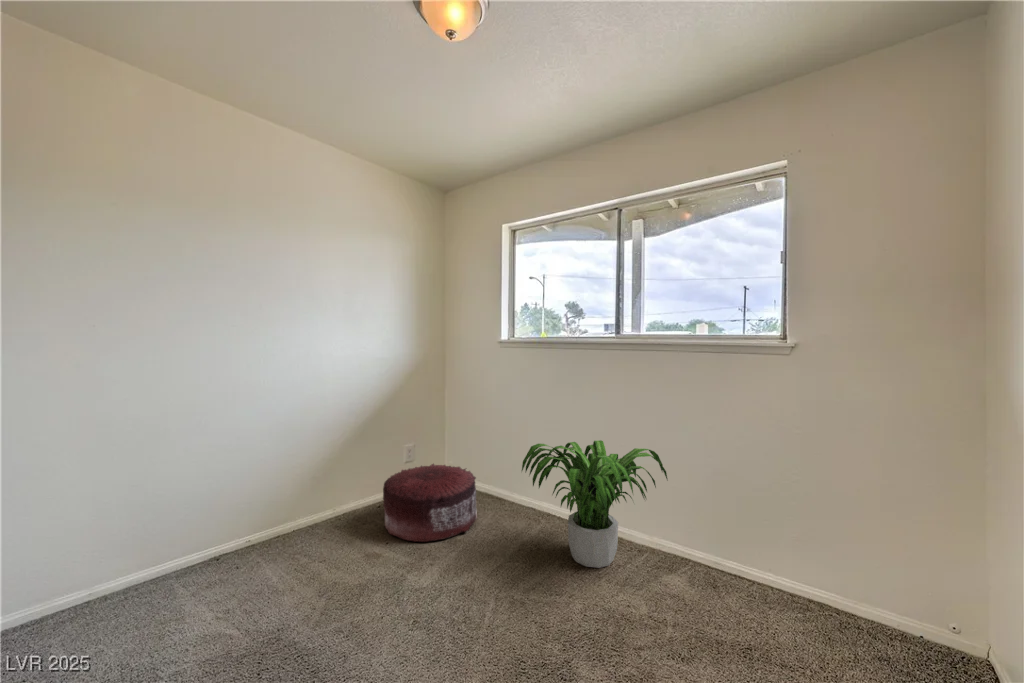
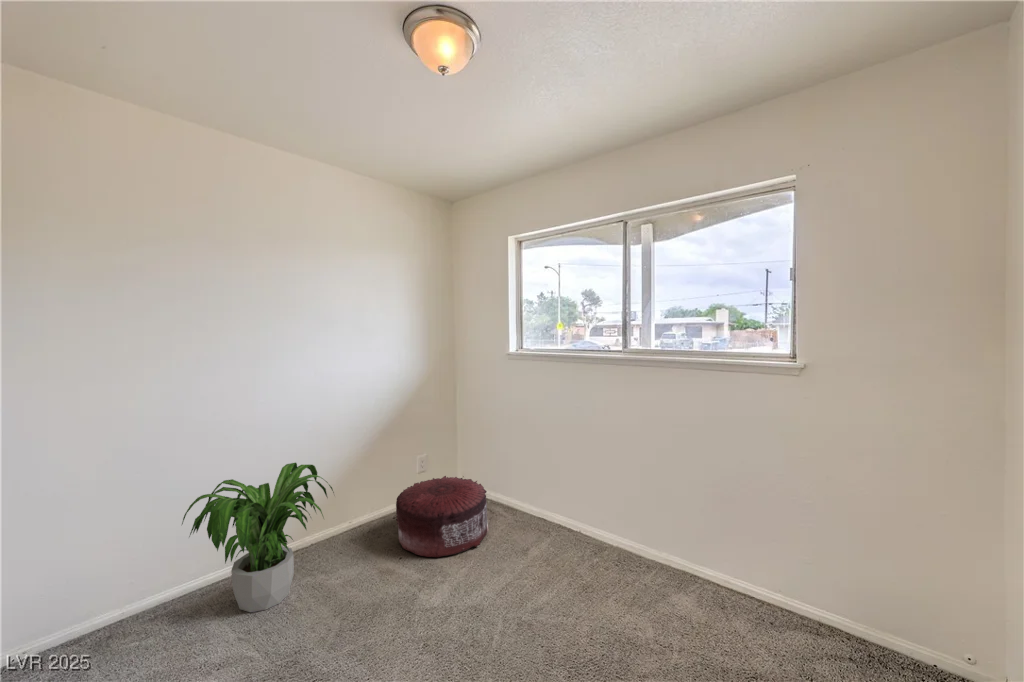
potted plant: present [522,440,667,568] -> present [182,463,334,612]

